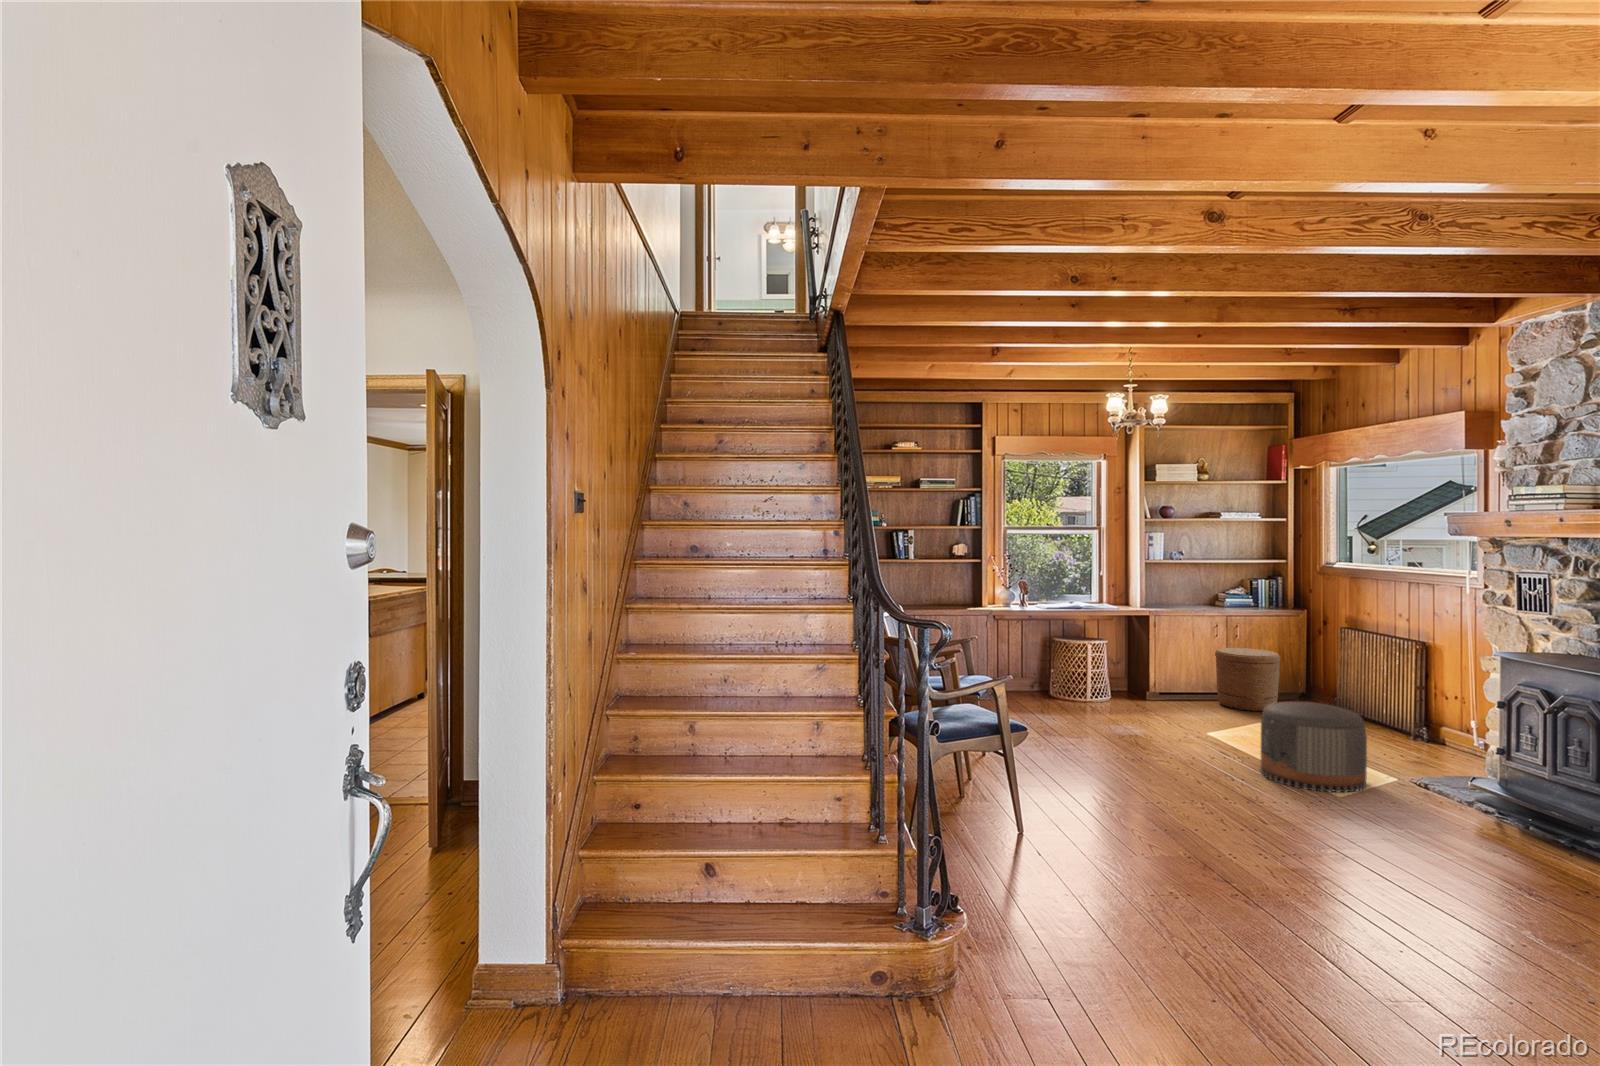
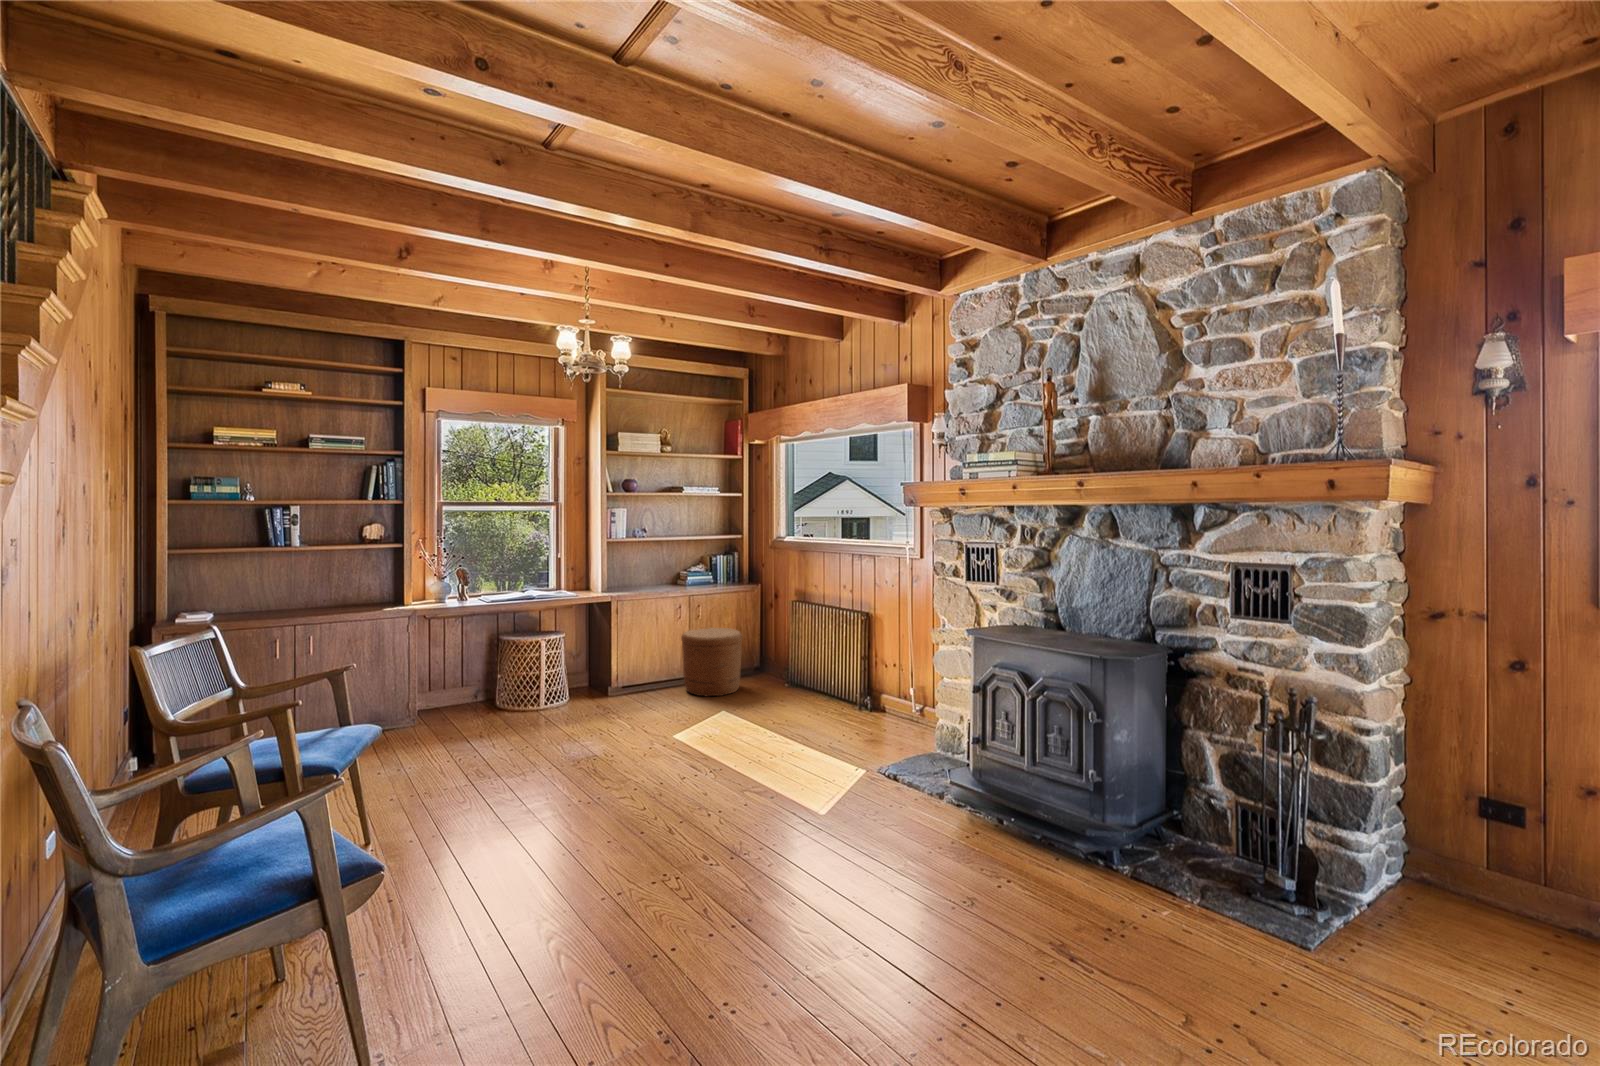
pouf: present [1261,701,1367,793] -> none [744,704,854,826]

